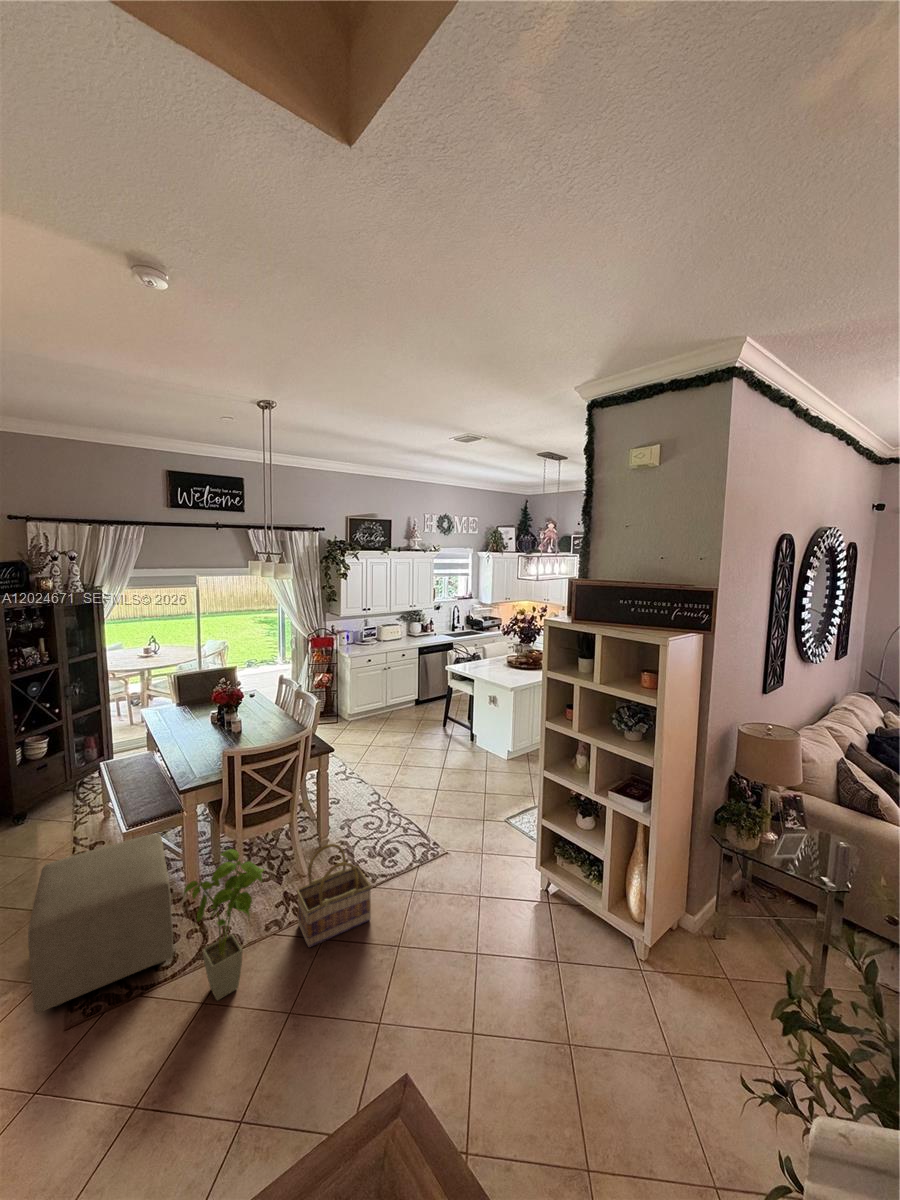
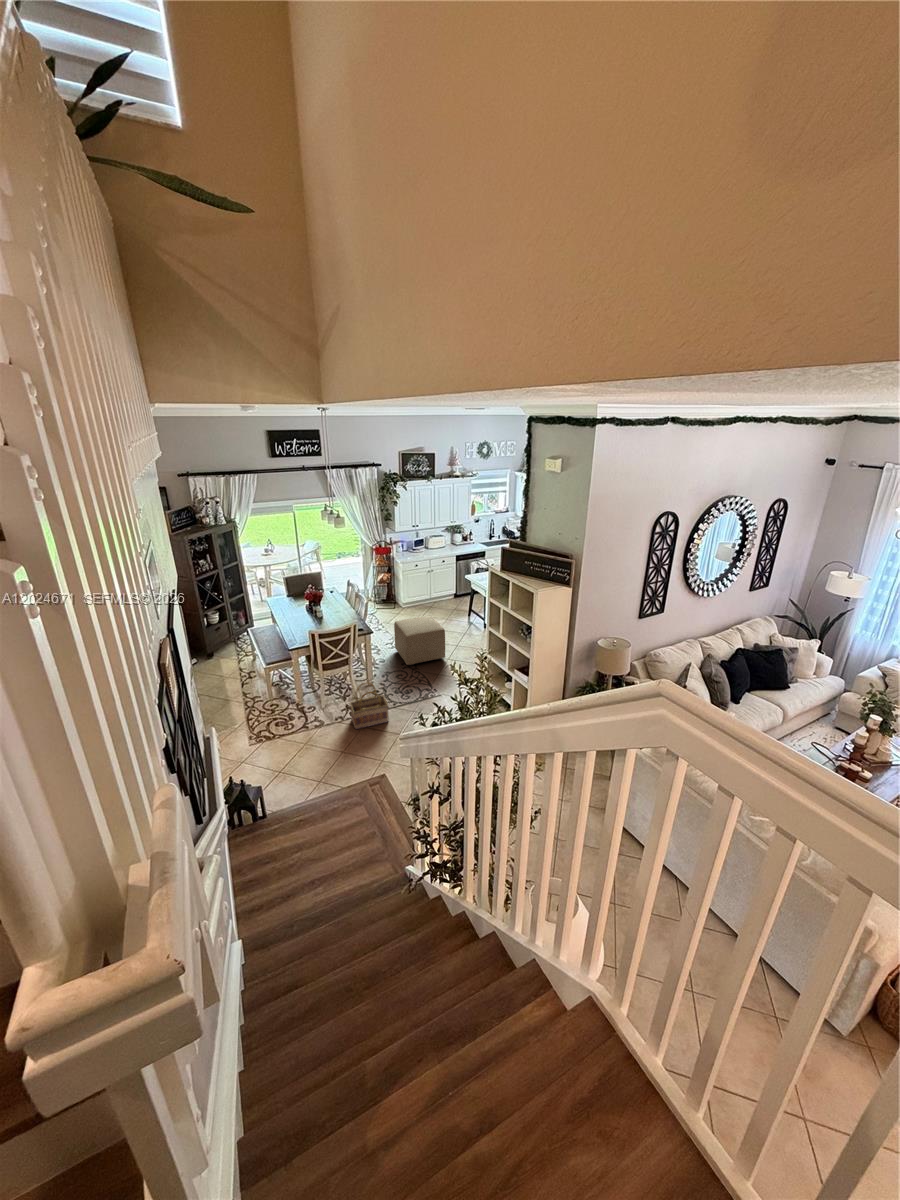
ottoman: present [28,833,173,1014] -> present [394,615,445,665]
house plant: present [184,849,264,1000] -> none [293,679,331,744]

